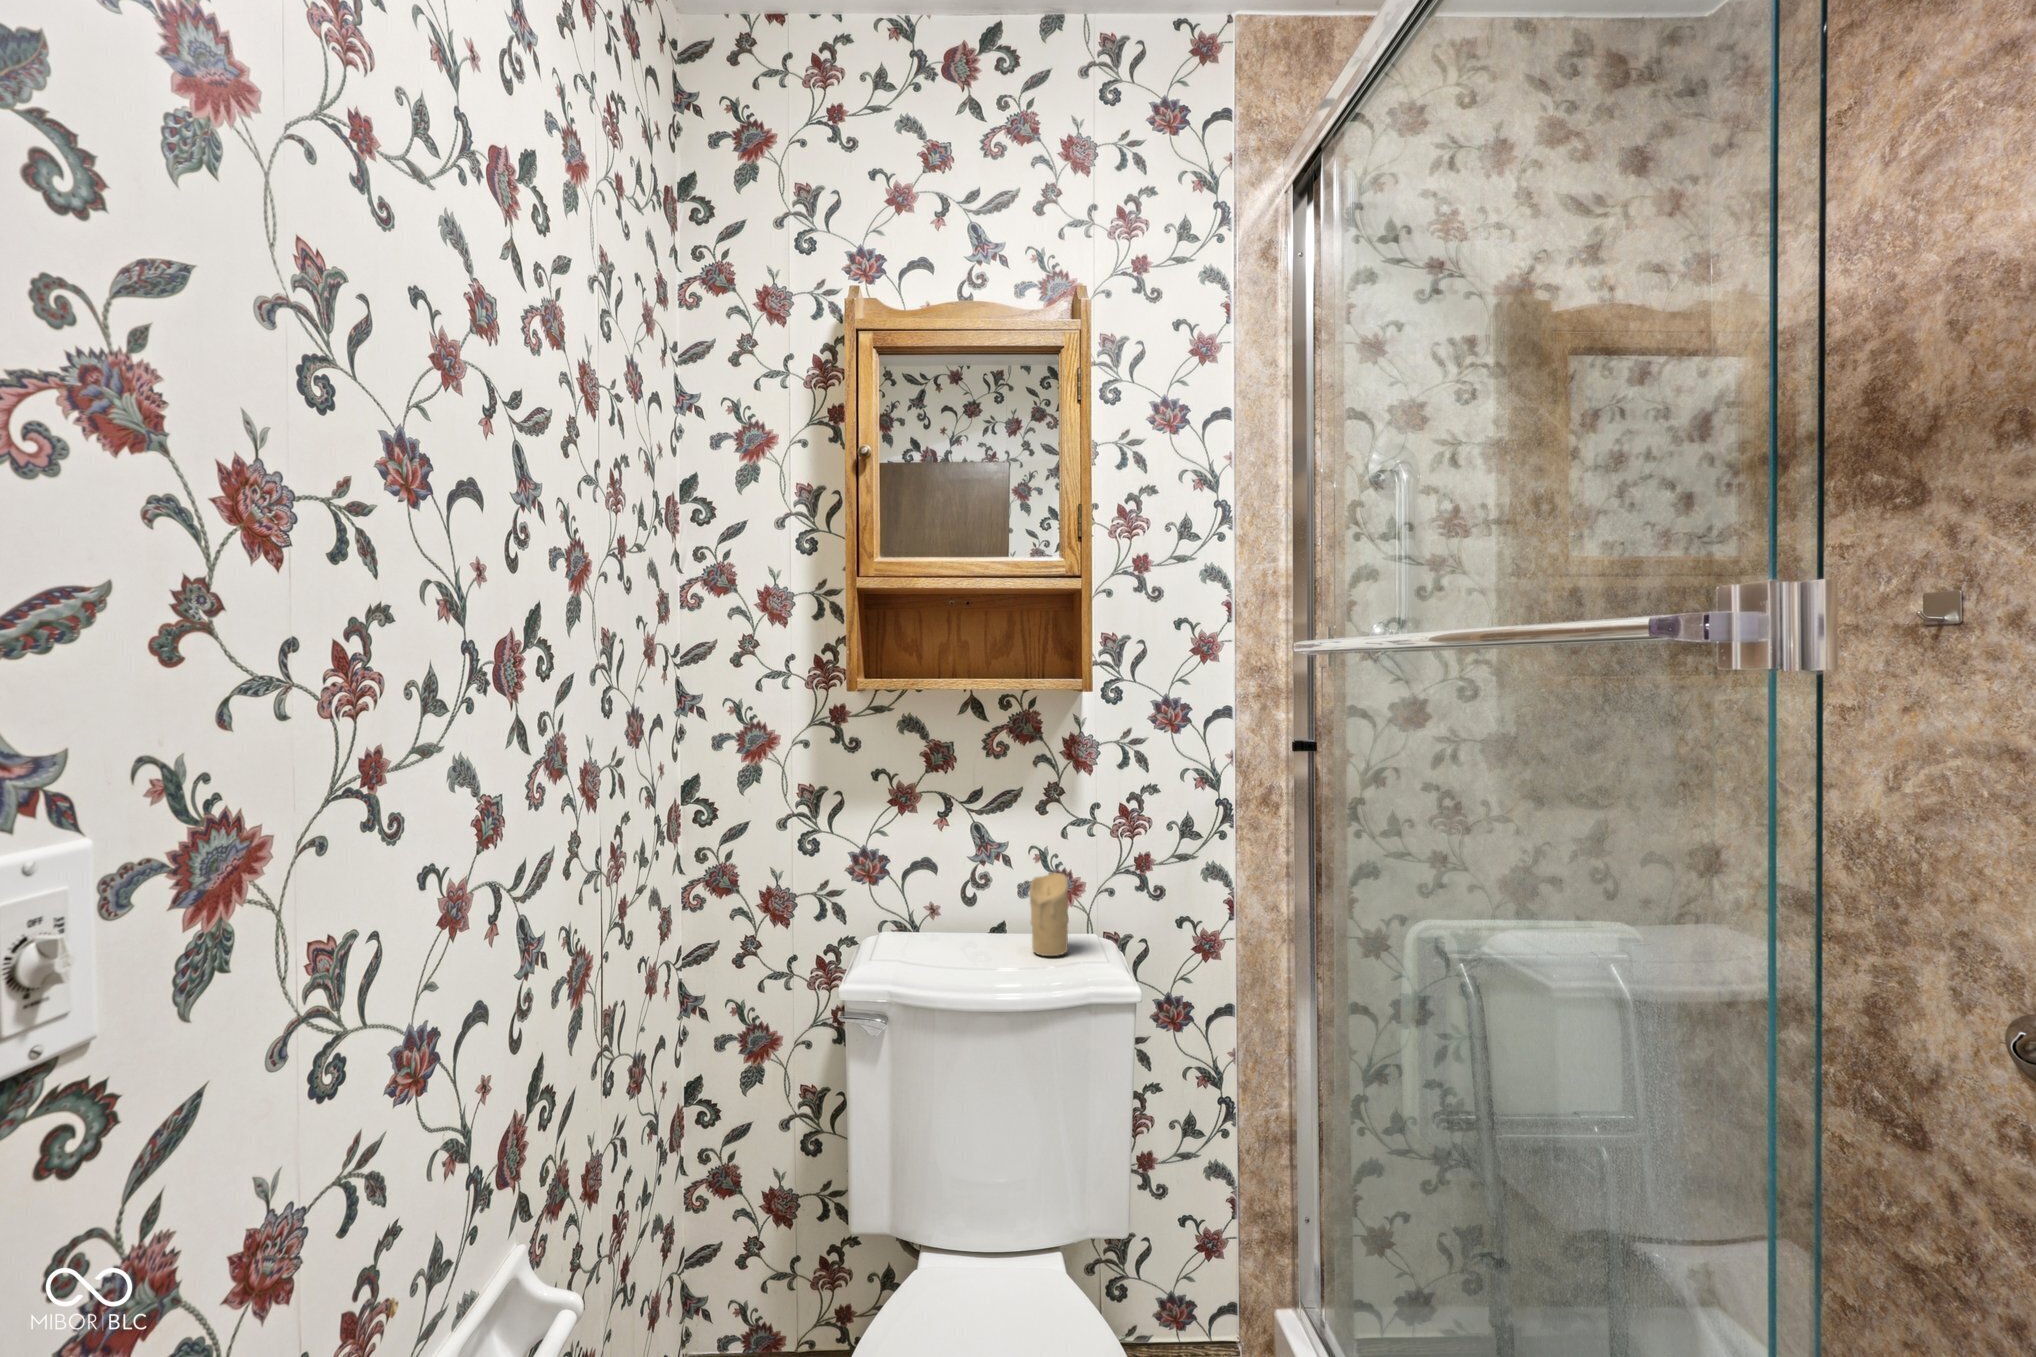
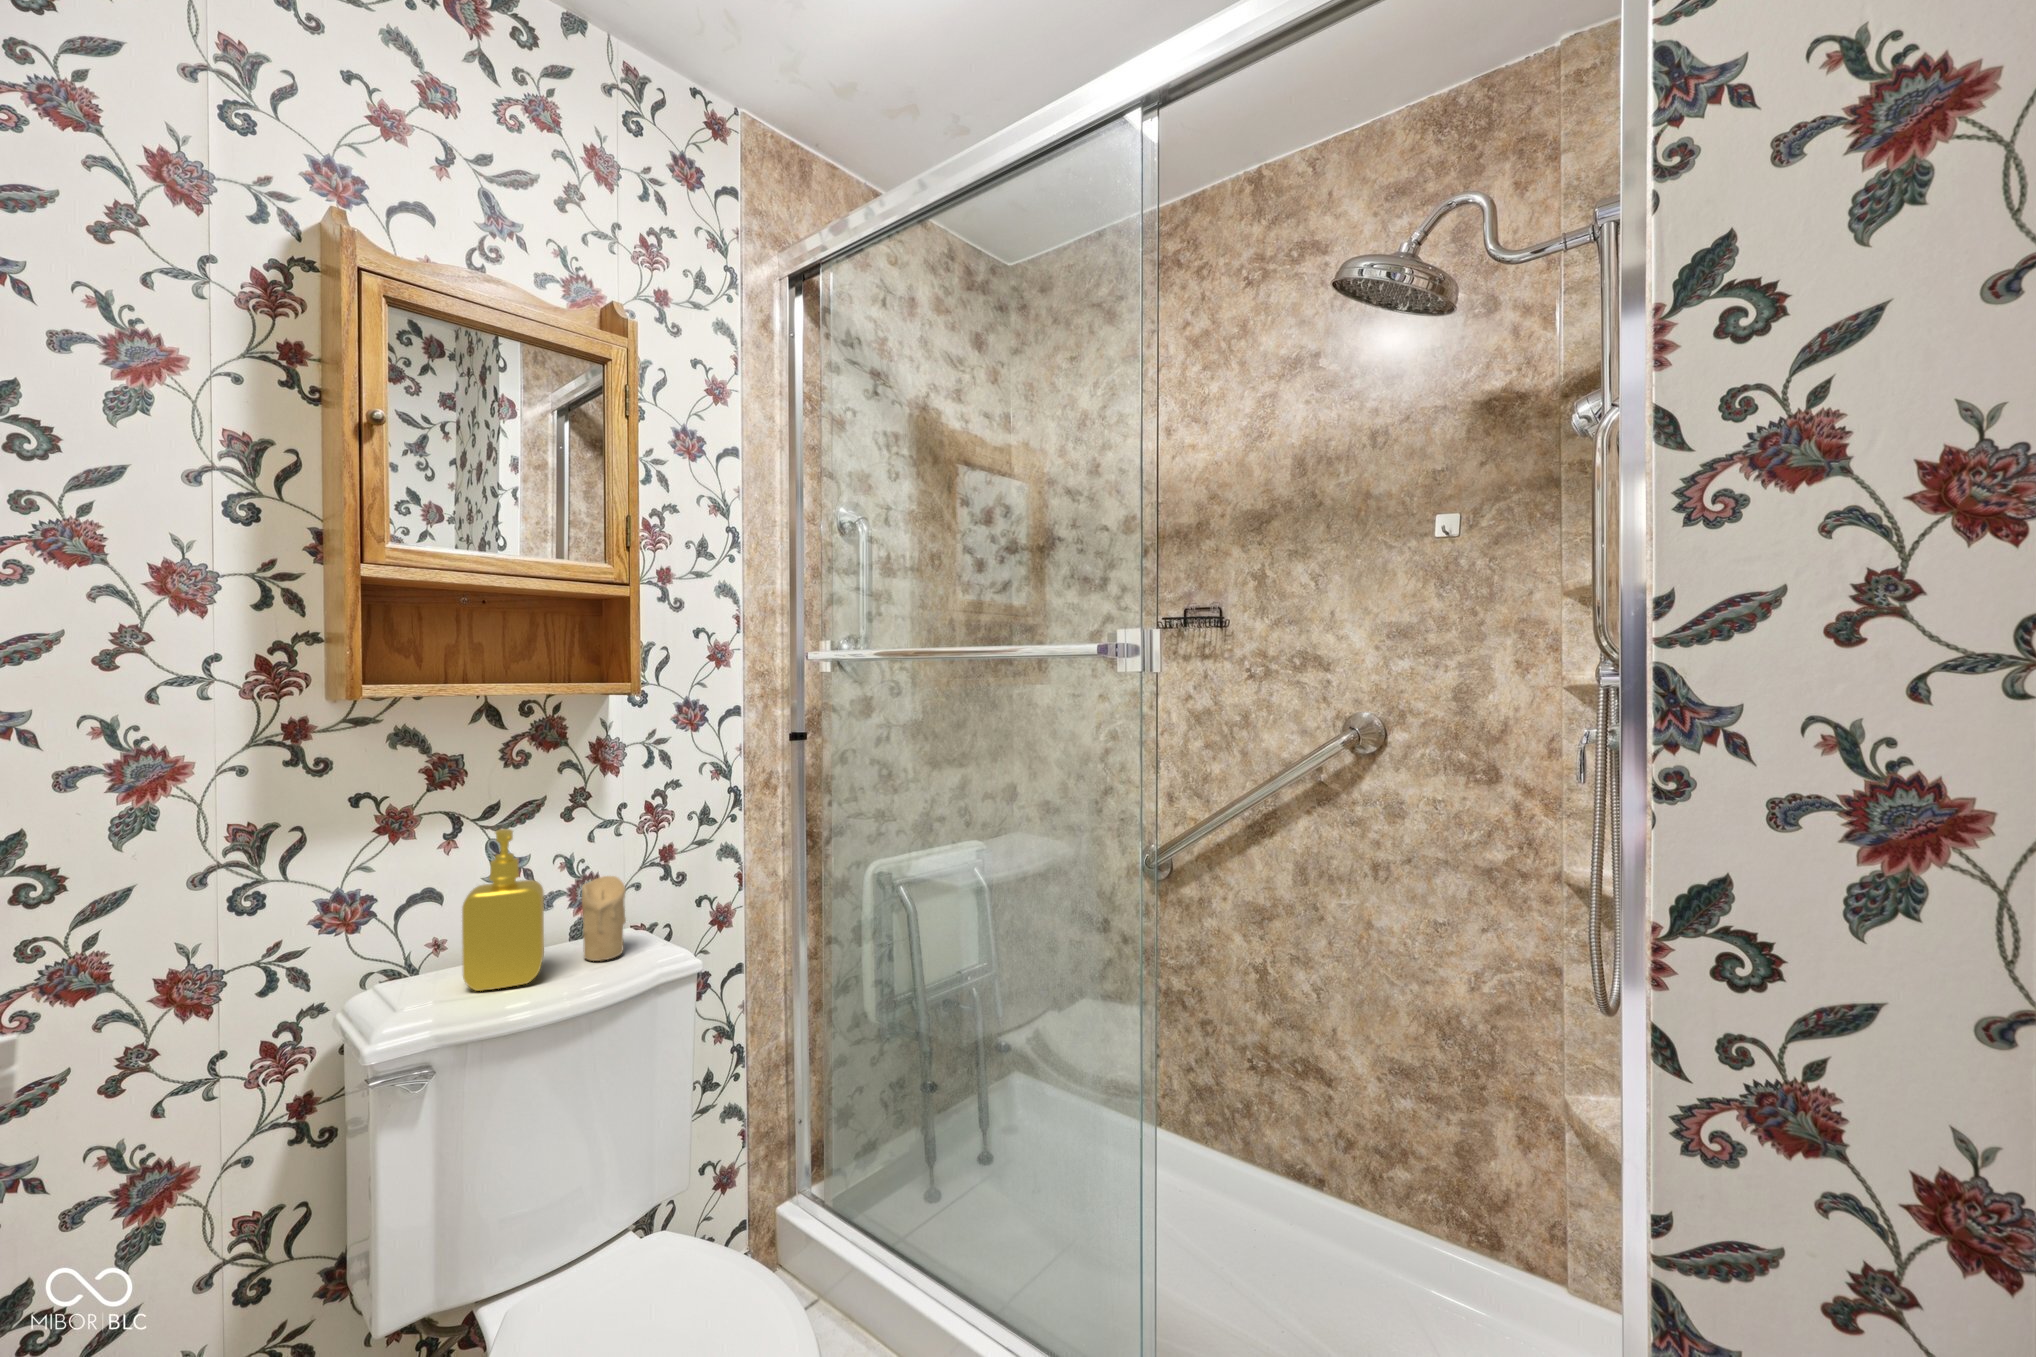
soap dispenser: none [926,812,994,958] -> present [462,829,544,991]

